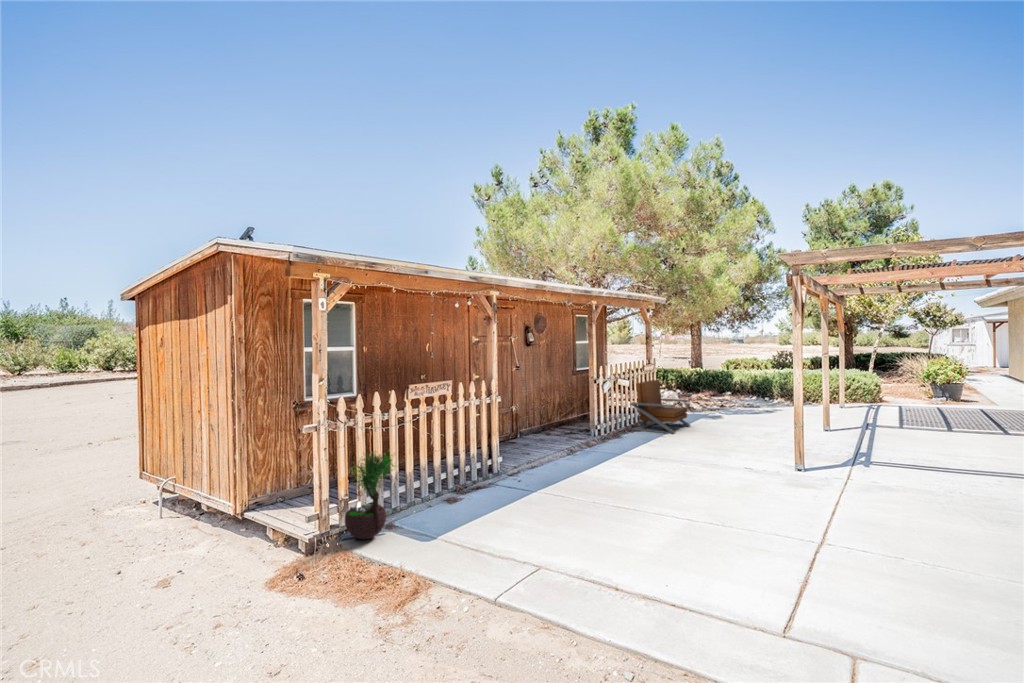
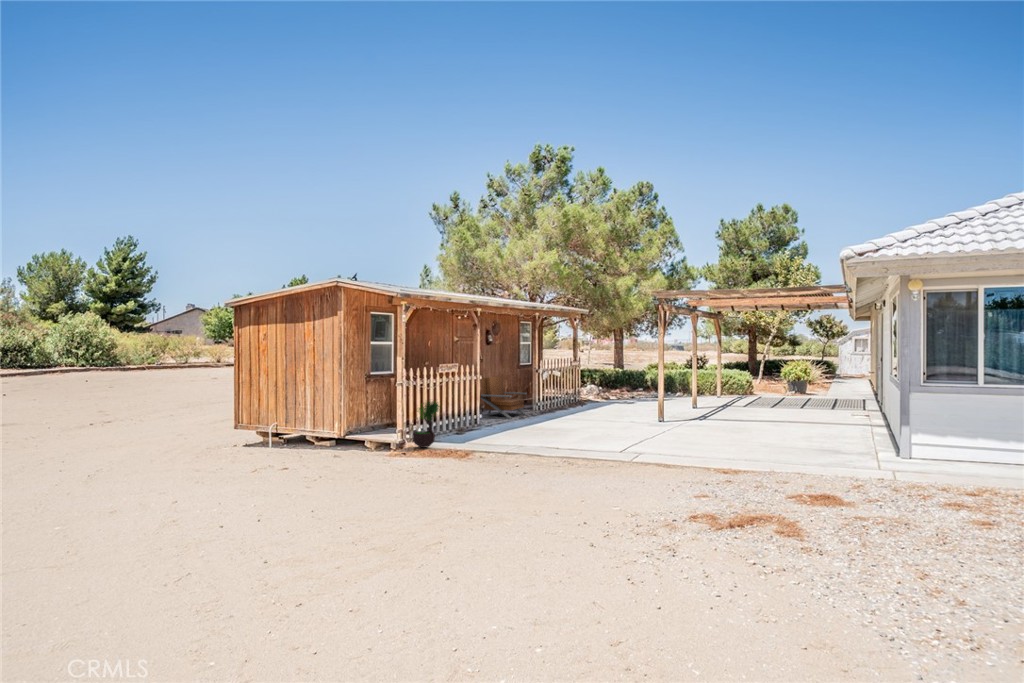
lounge chair: present [631,380,690,434] -> present [481,376,527,419]

